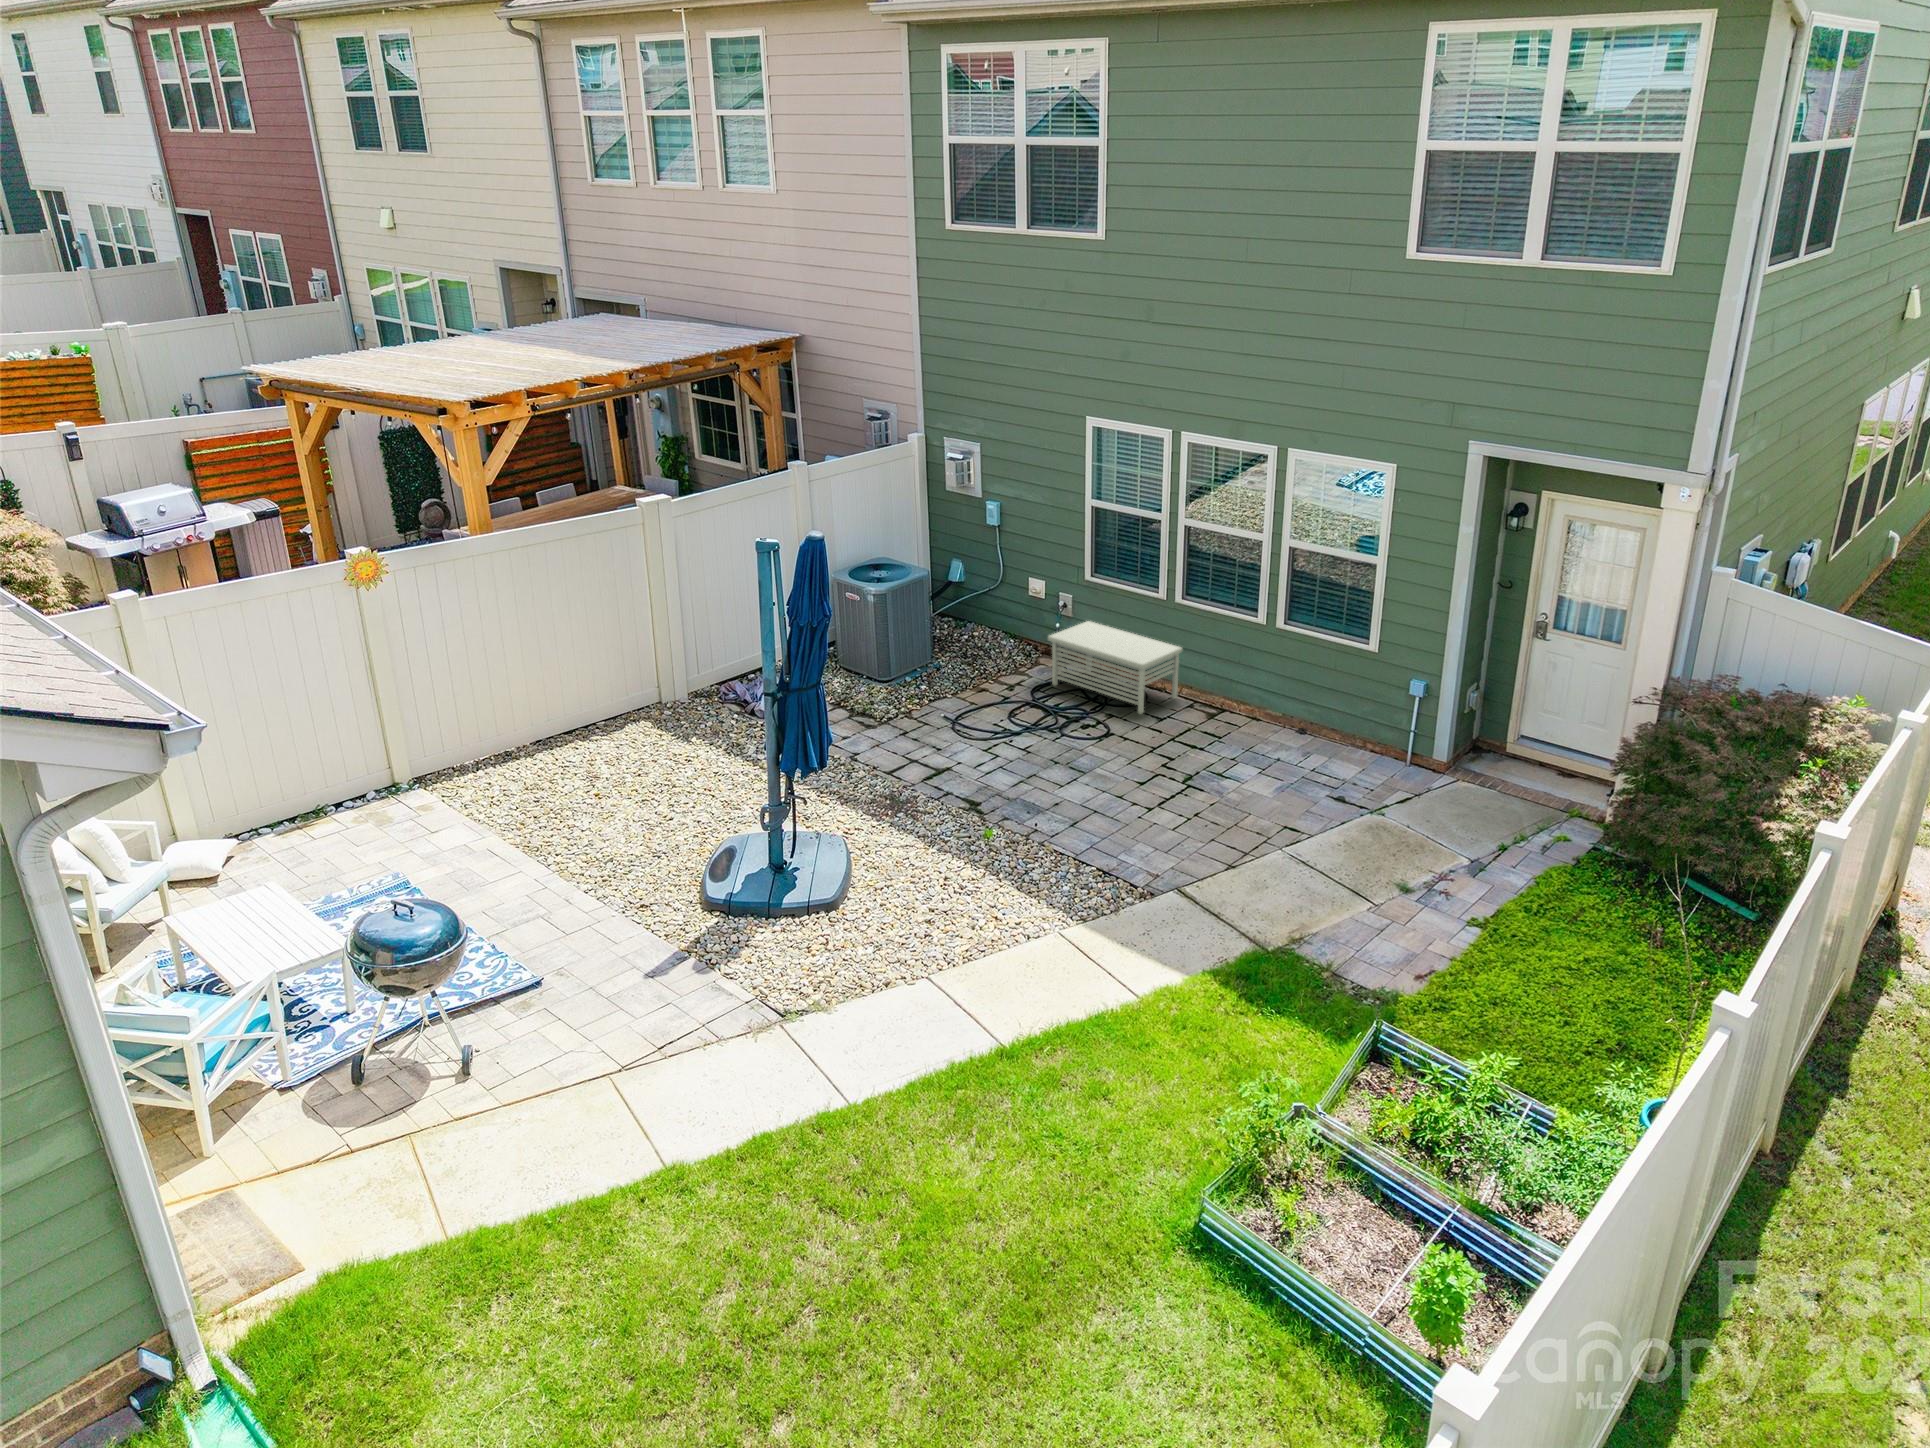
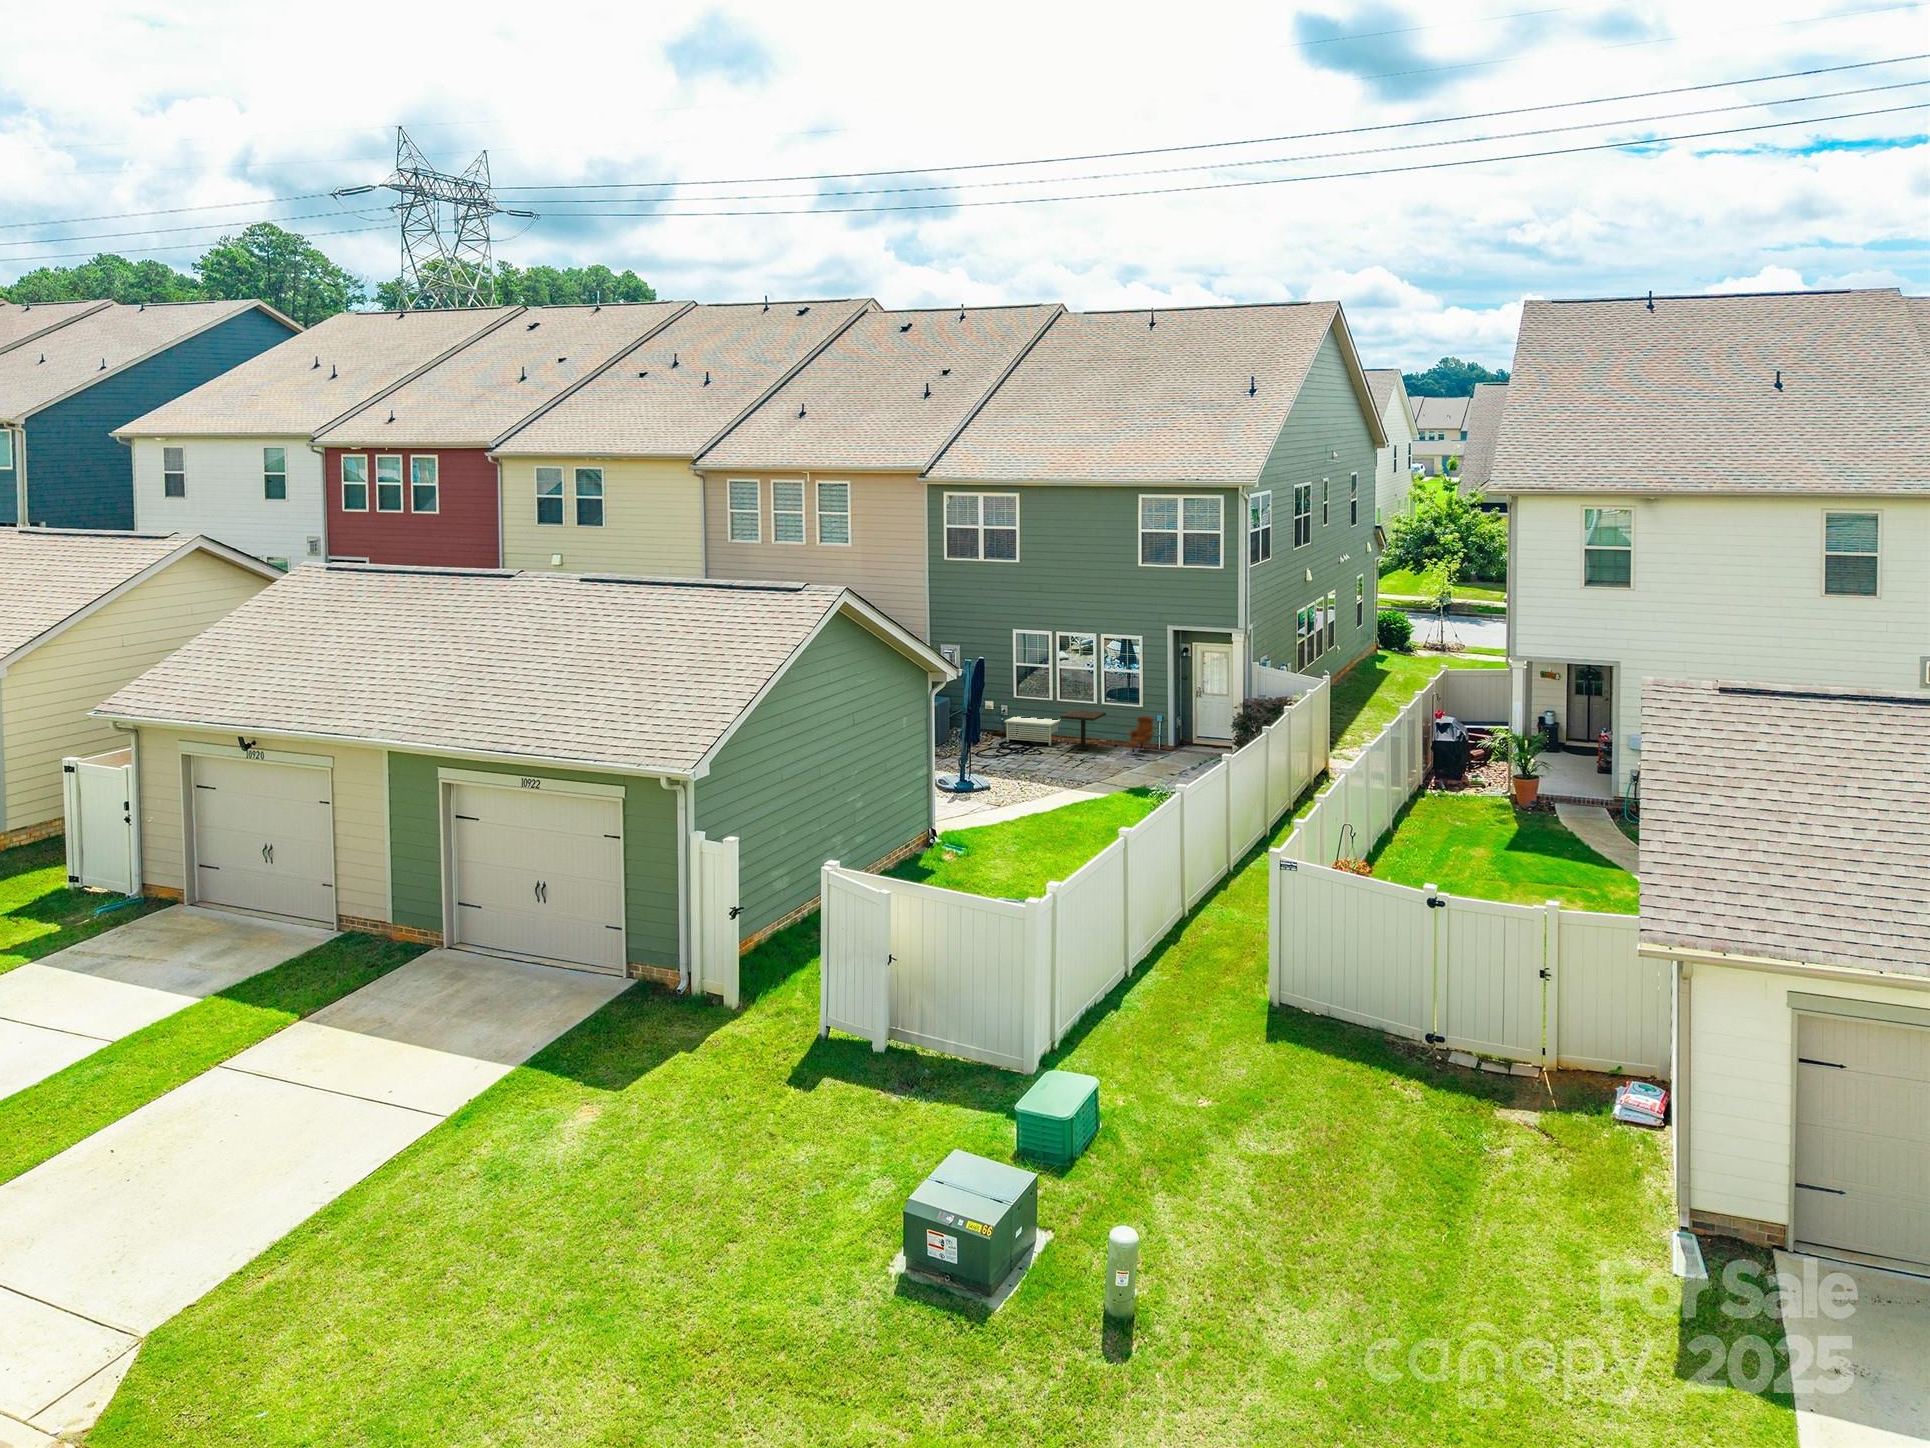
side table: none [1160,630,1286,744] -> present [1060,710,1106,749]
lounge chair: none [1305,677,1401,794] -> present [1127,716,1155,753]

